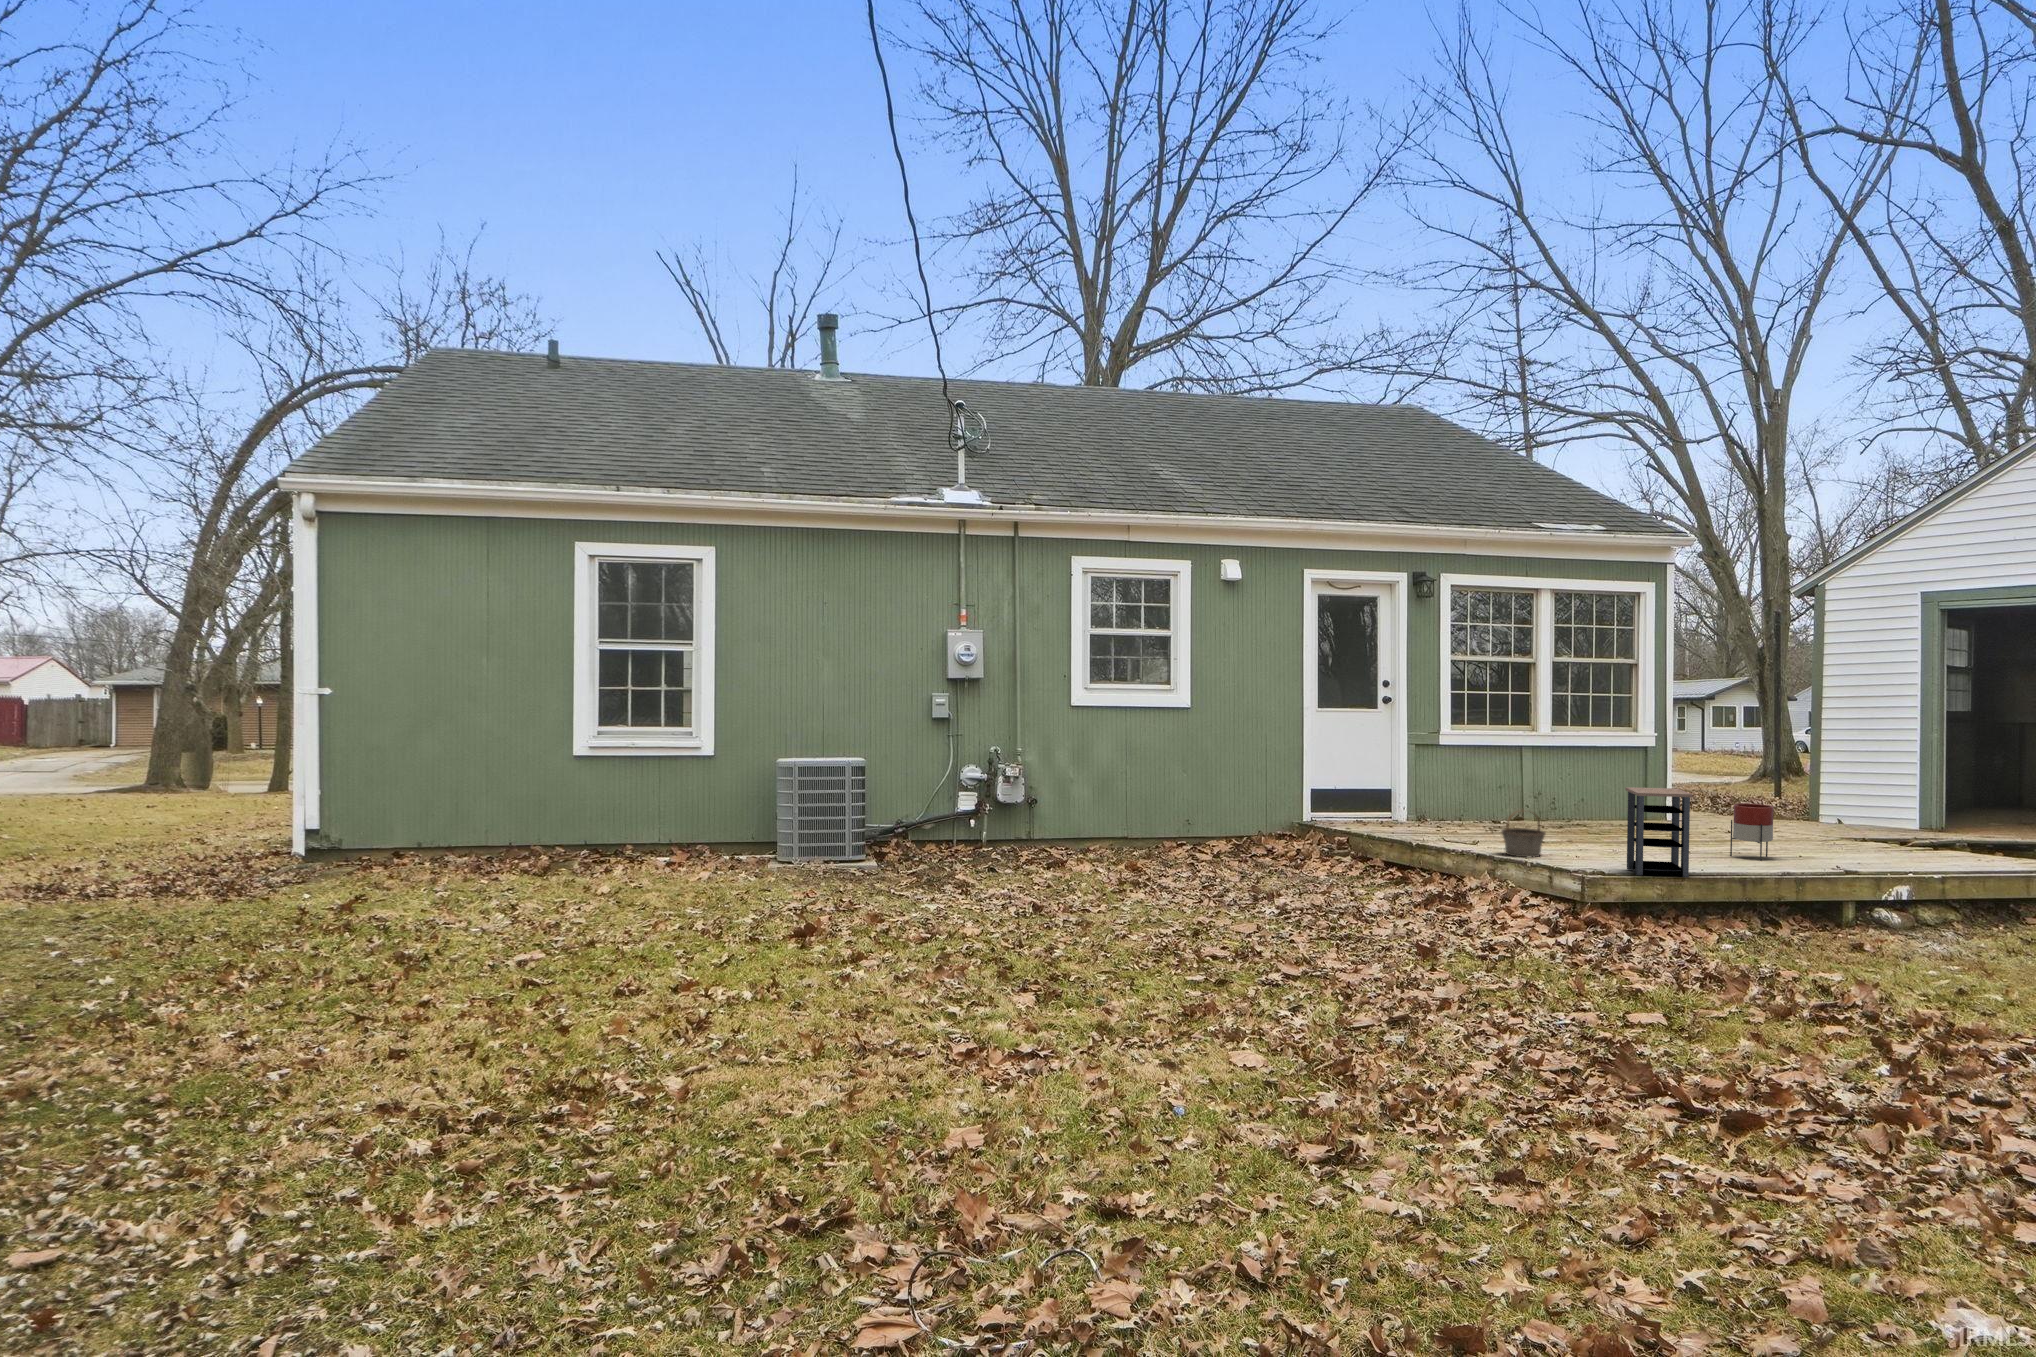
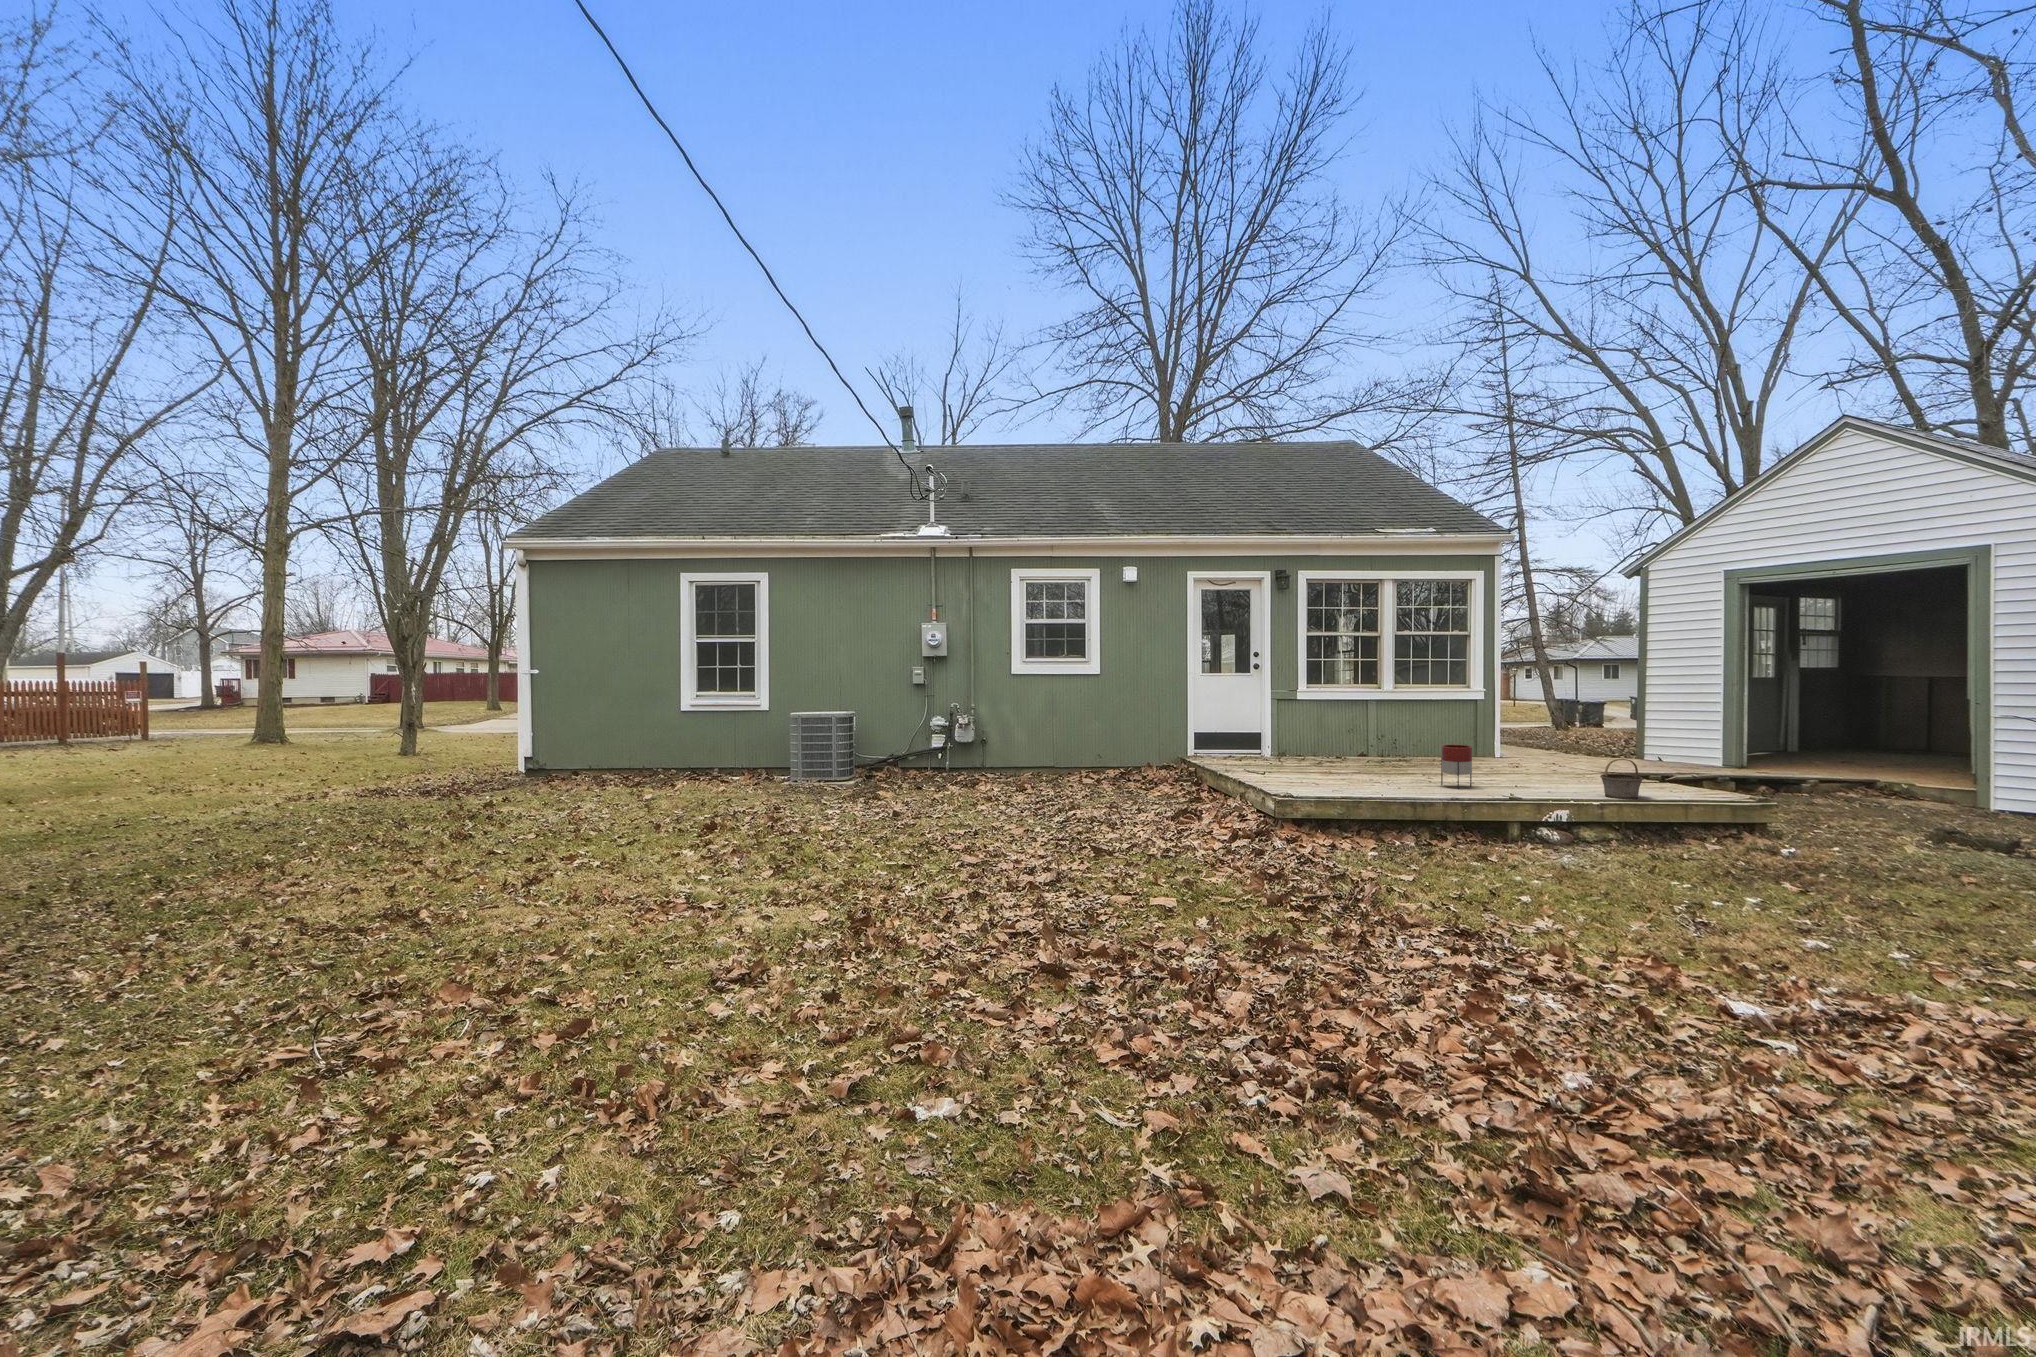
side table: present [1625,787,1692,877] -> none [1315,732,1360,802]
basket: present [1501,812,1546,857] -> present [1600,759,1643,799]

